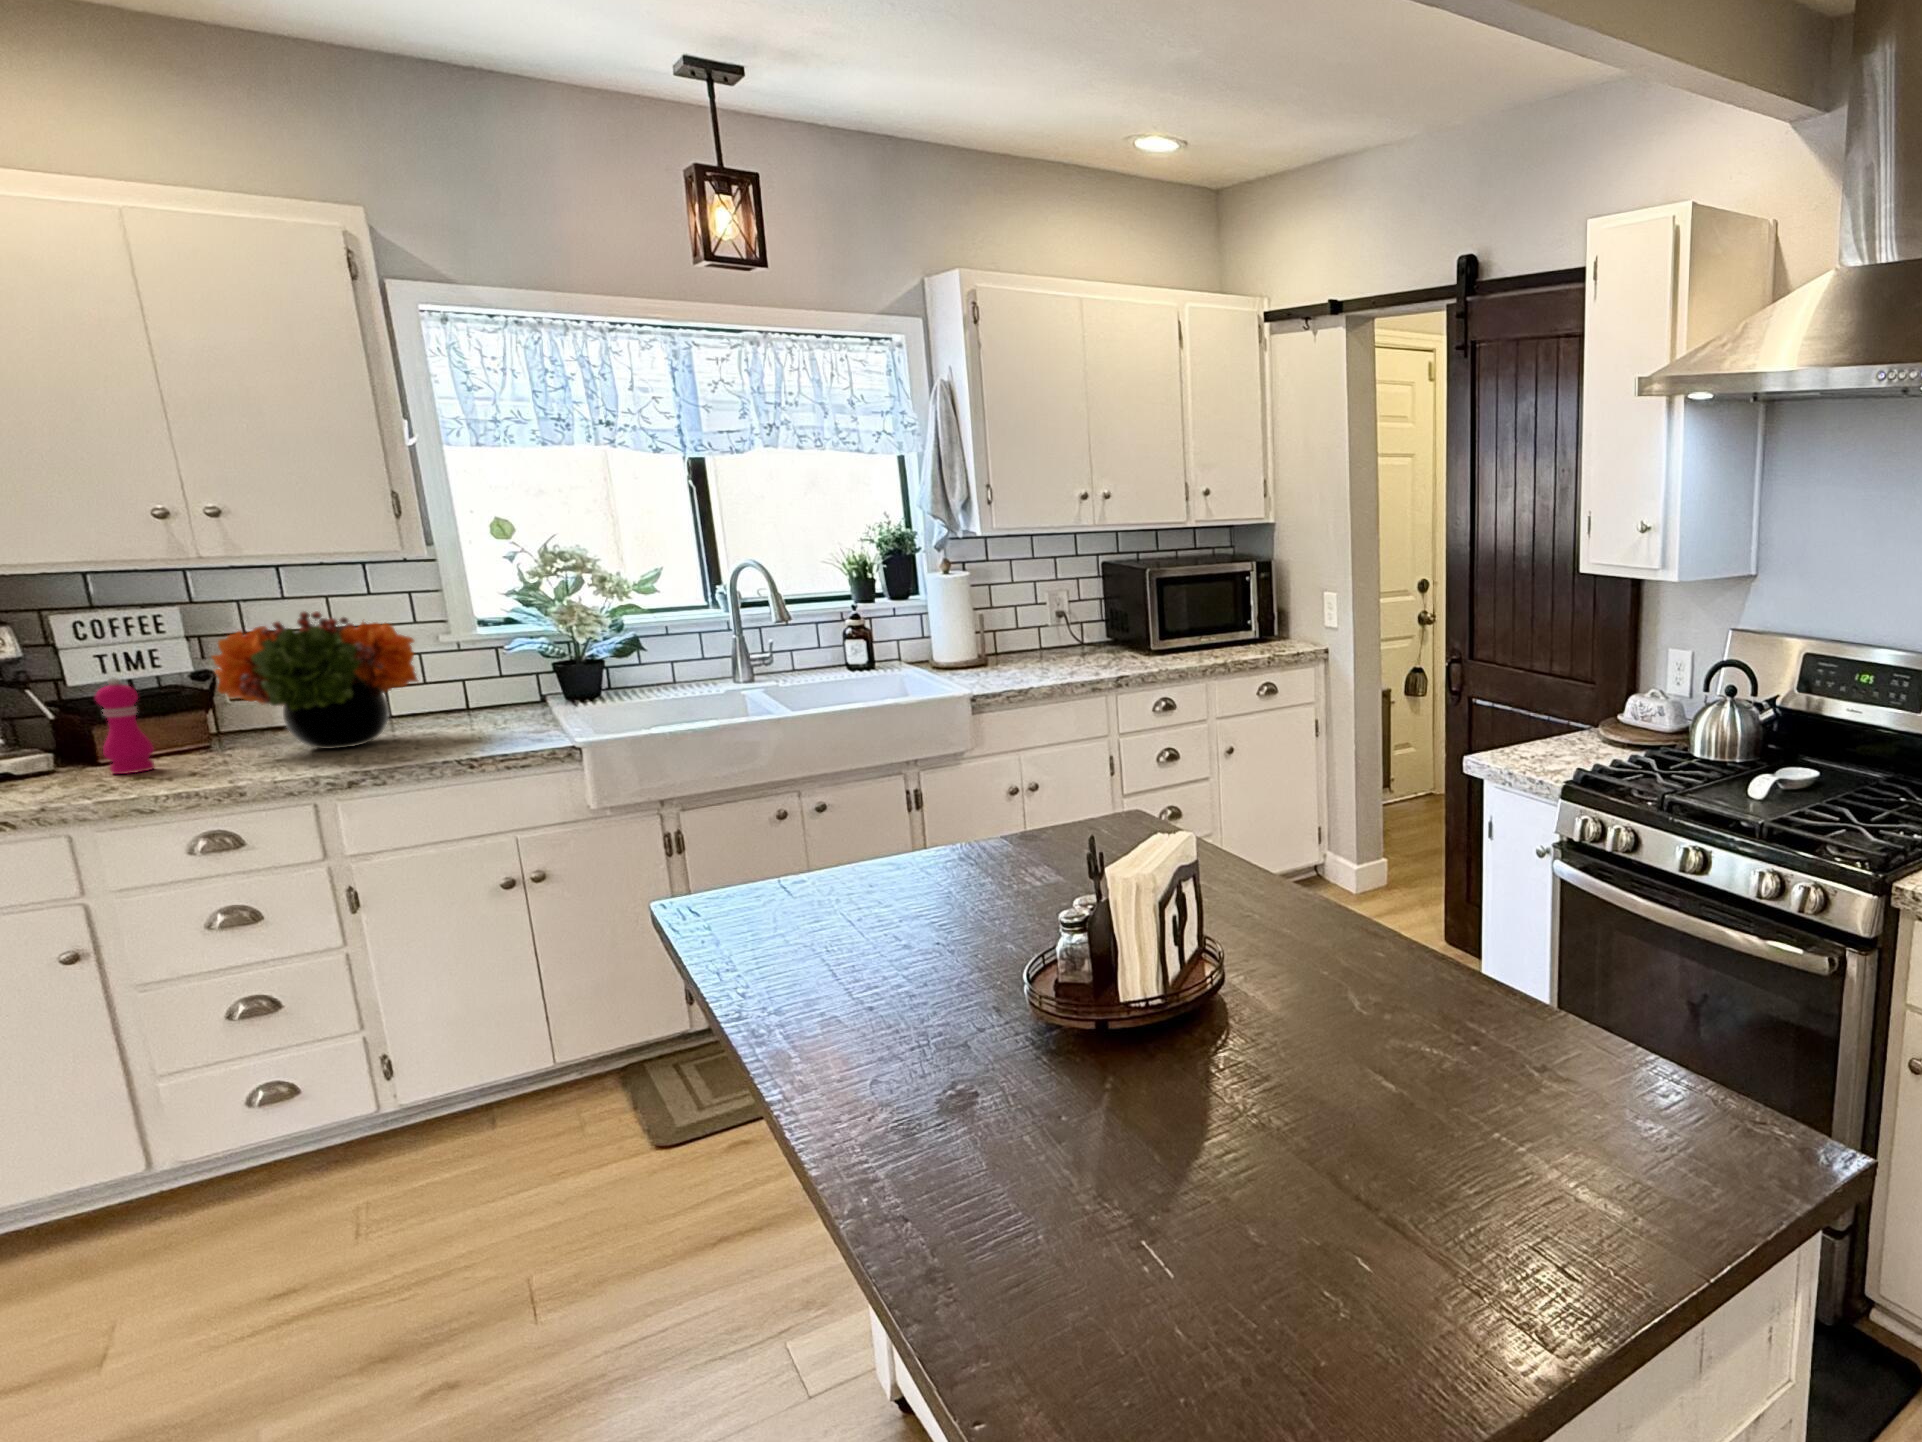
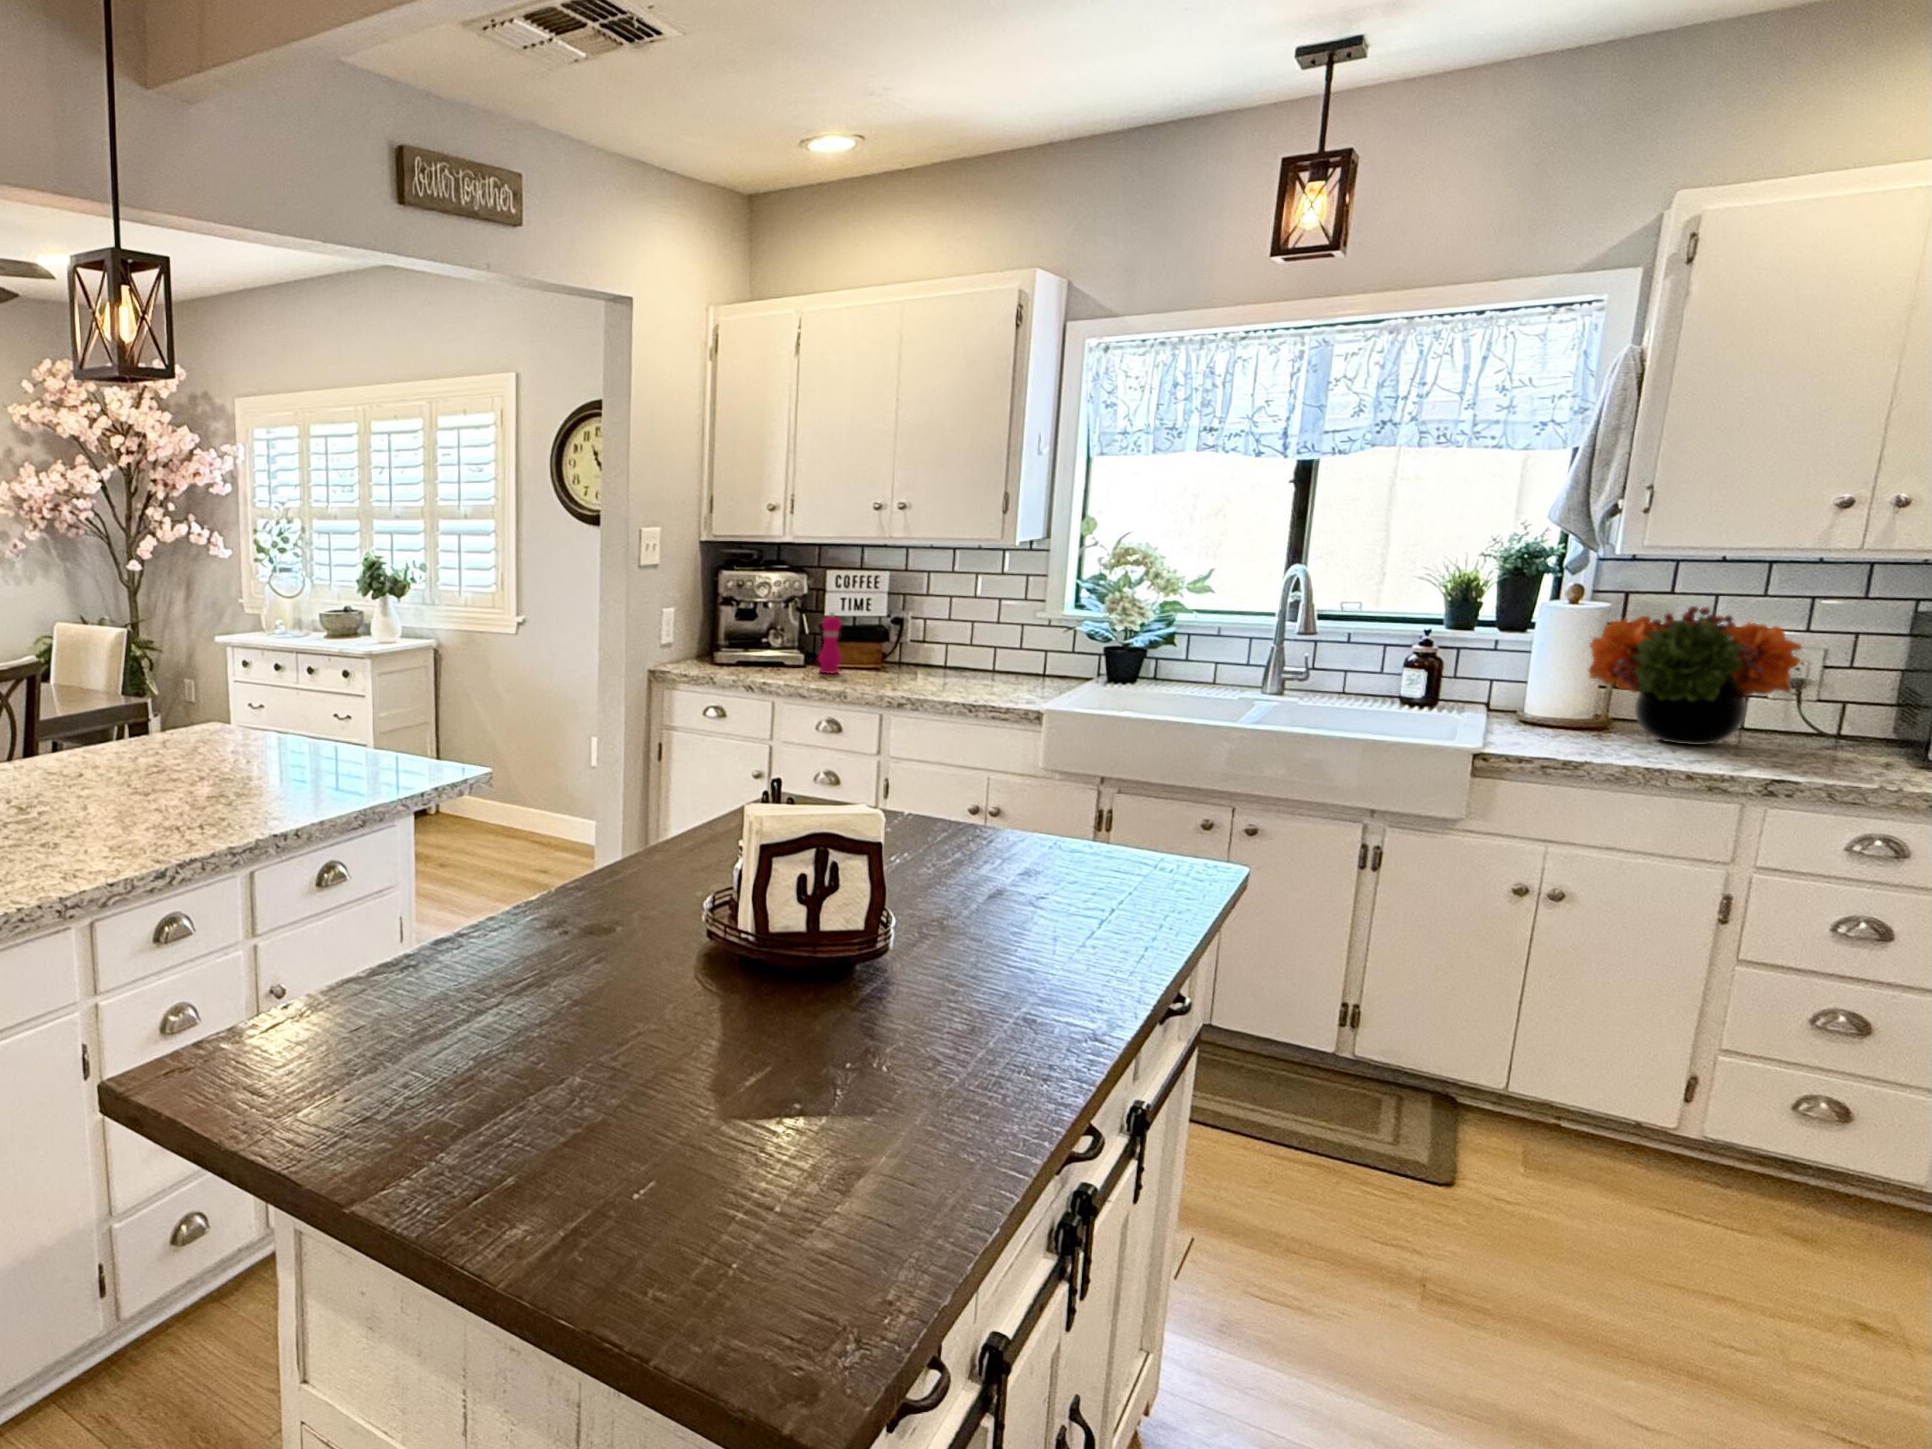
flower arrangement: present [212,611,418,749] -> present [1589,606,1802,745]

